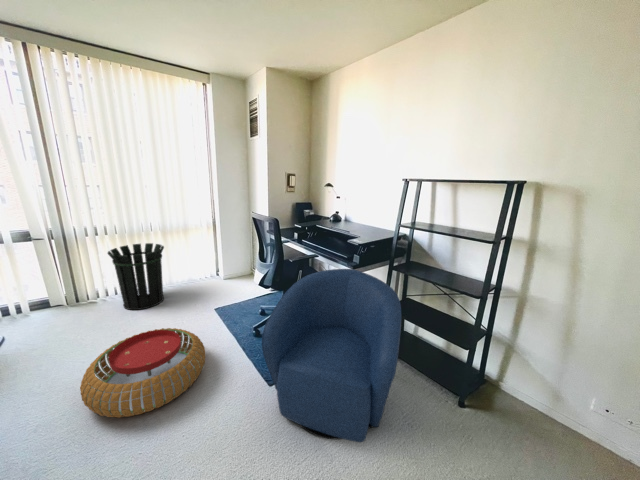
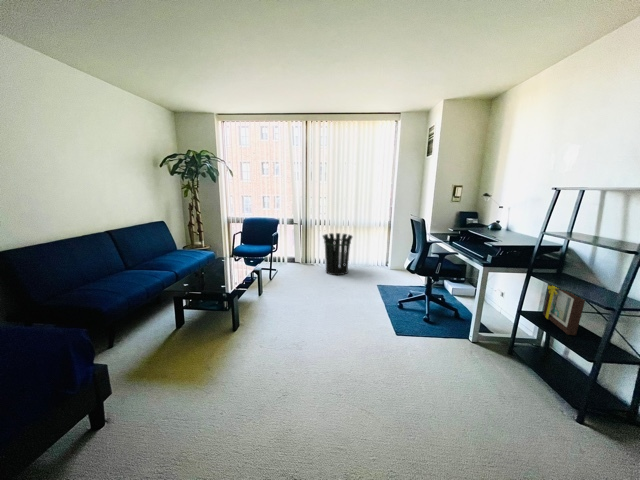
armchair: present [262,269,401,442] -> none [389,263,511,385]
picture frame: none [406,272,448,324] -> present [543,285,585,335]
pouf: present [80,328,206,418] -> none [301,282,362,321]

